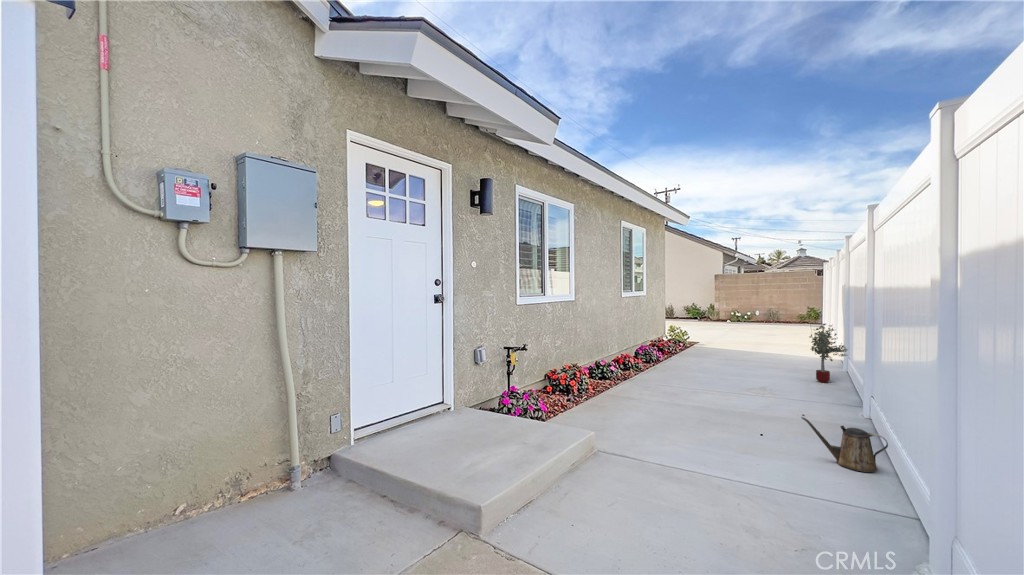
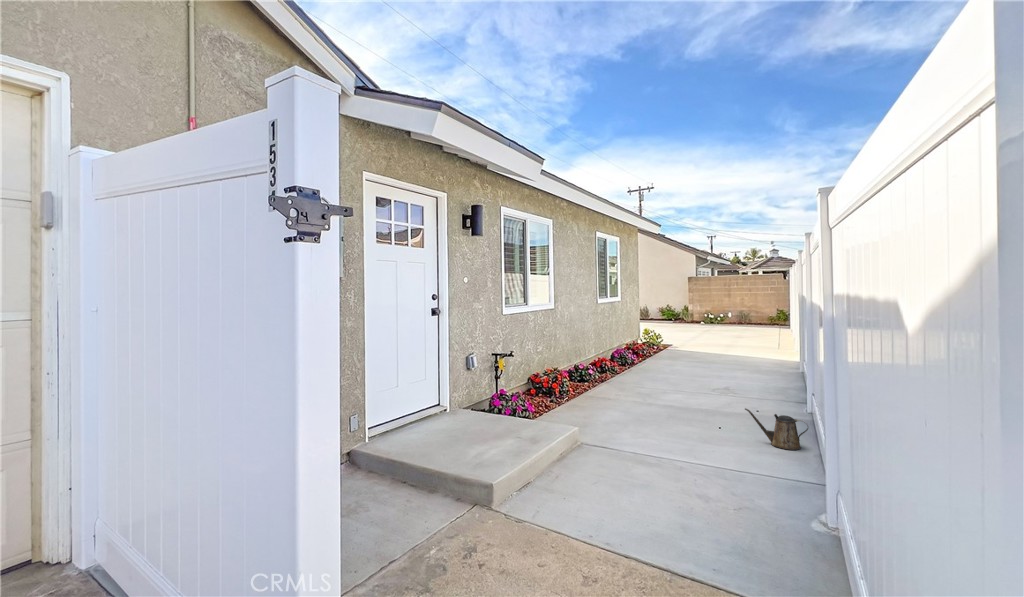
potted tree: present [810,324,847,383] -> none [764,327,798,381]

